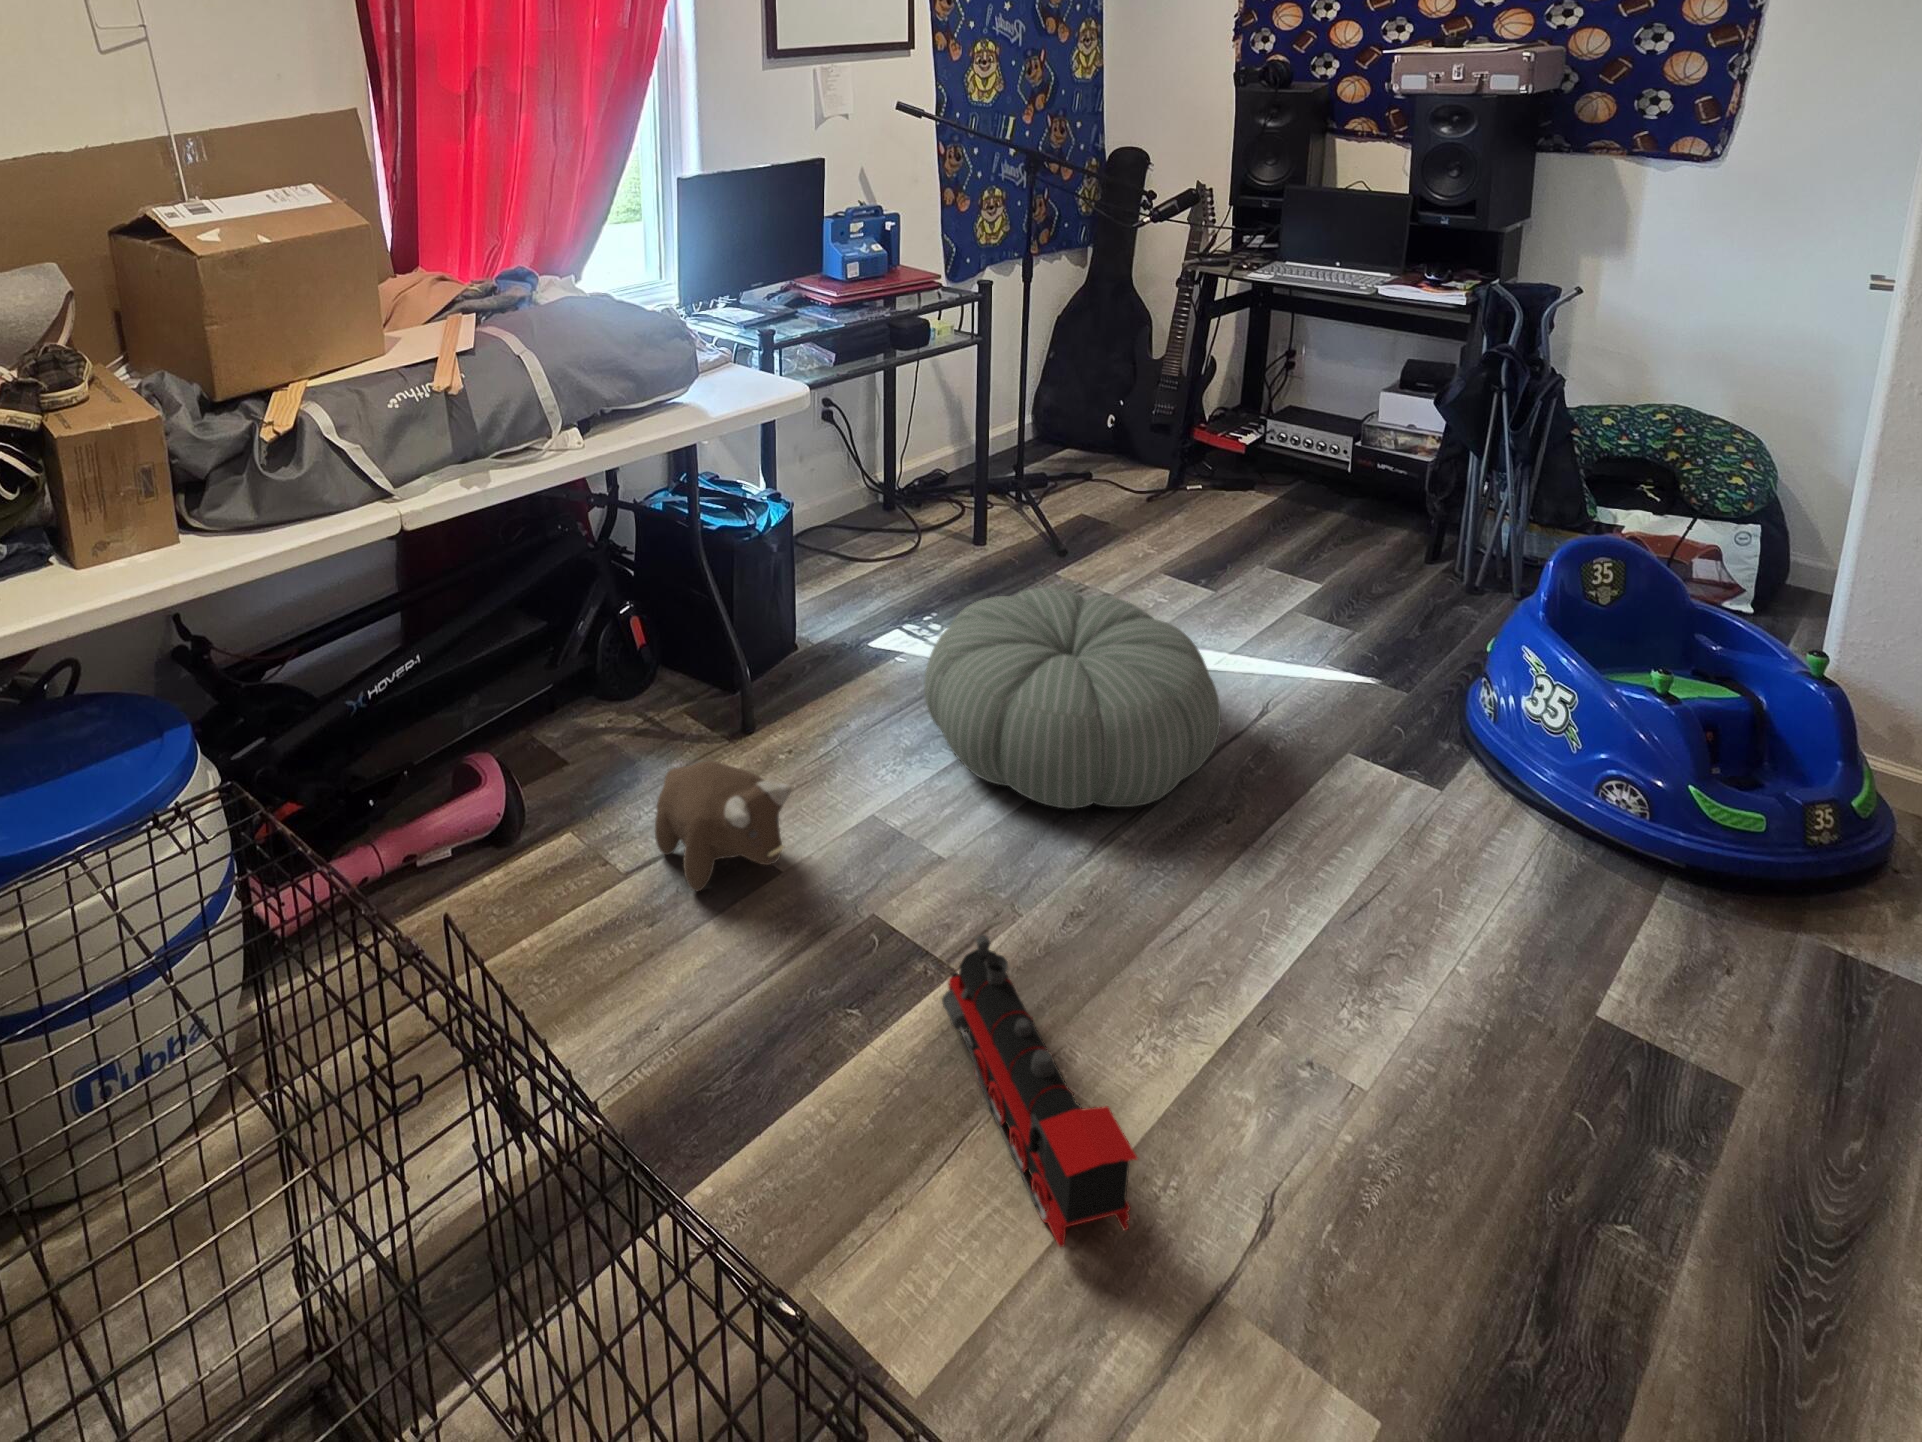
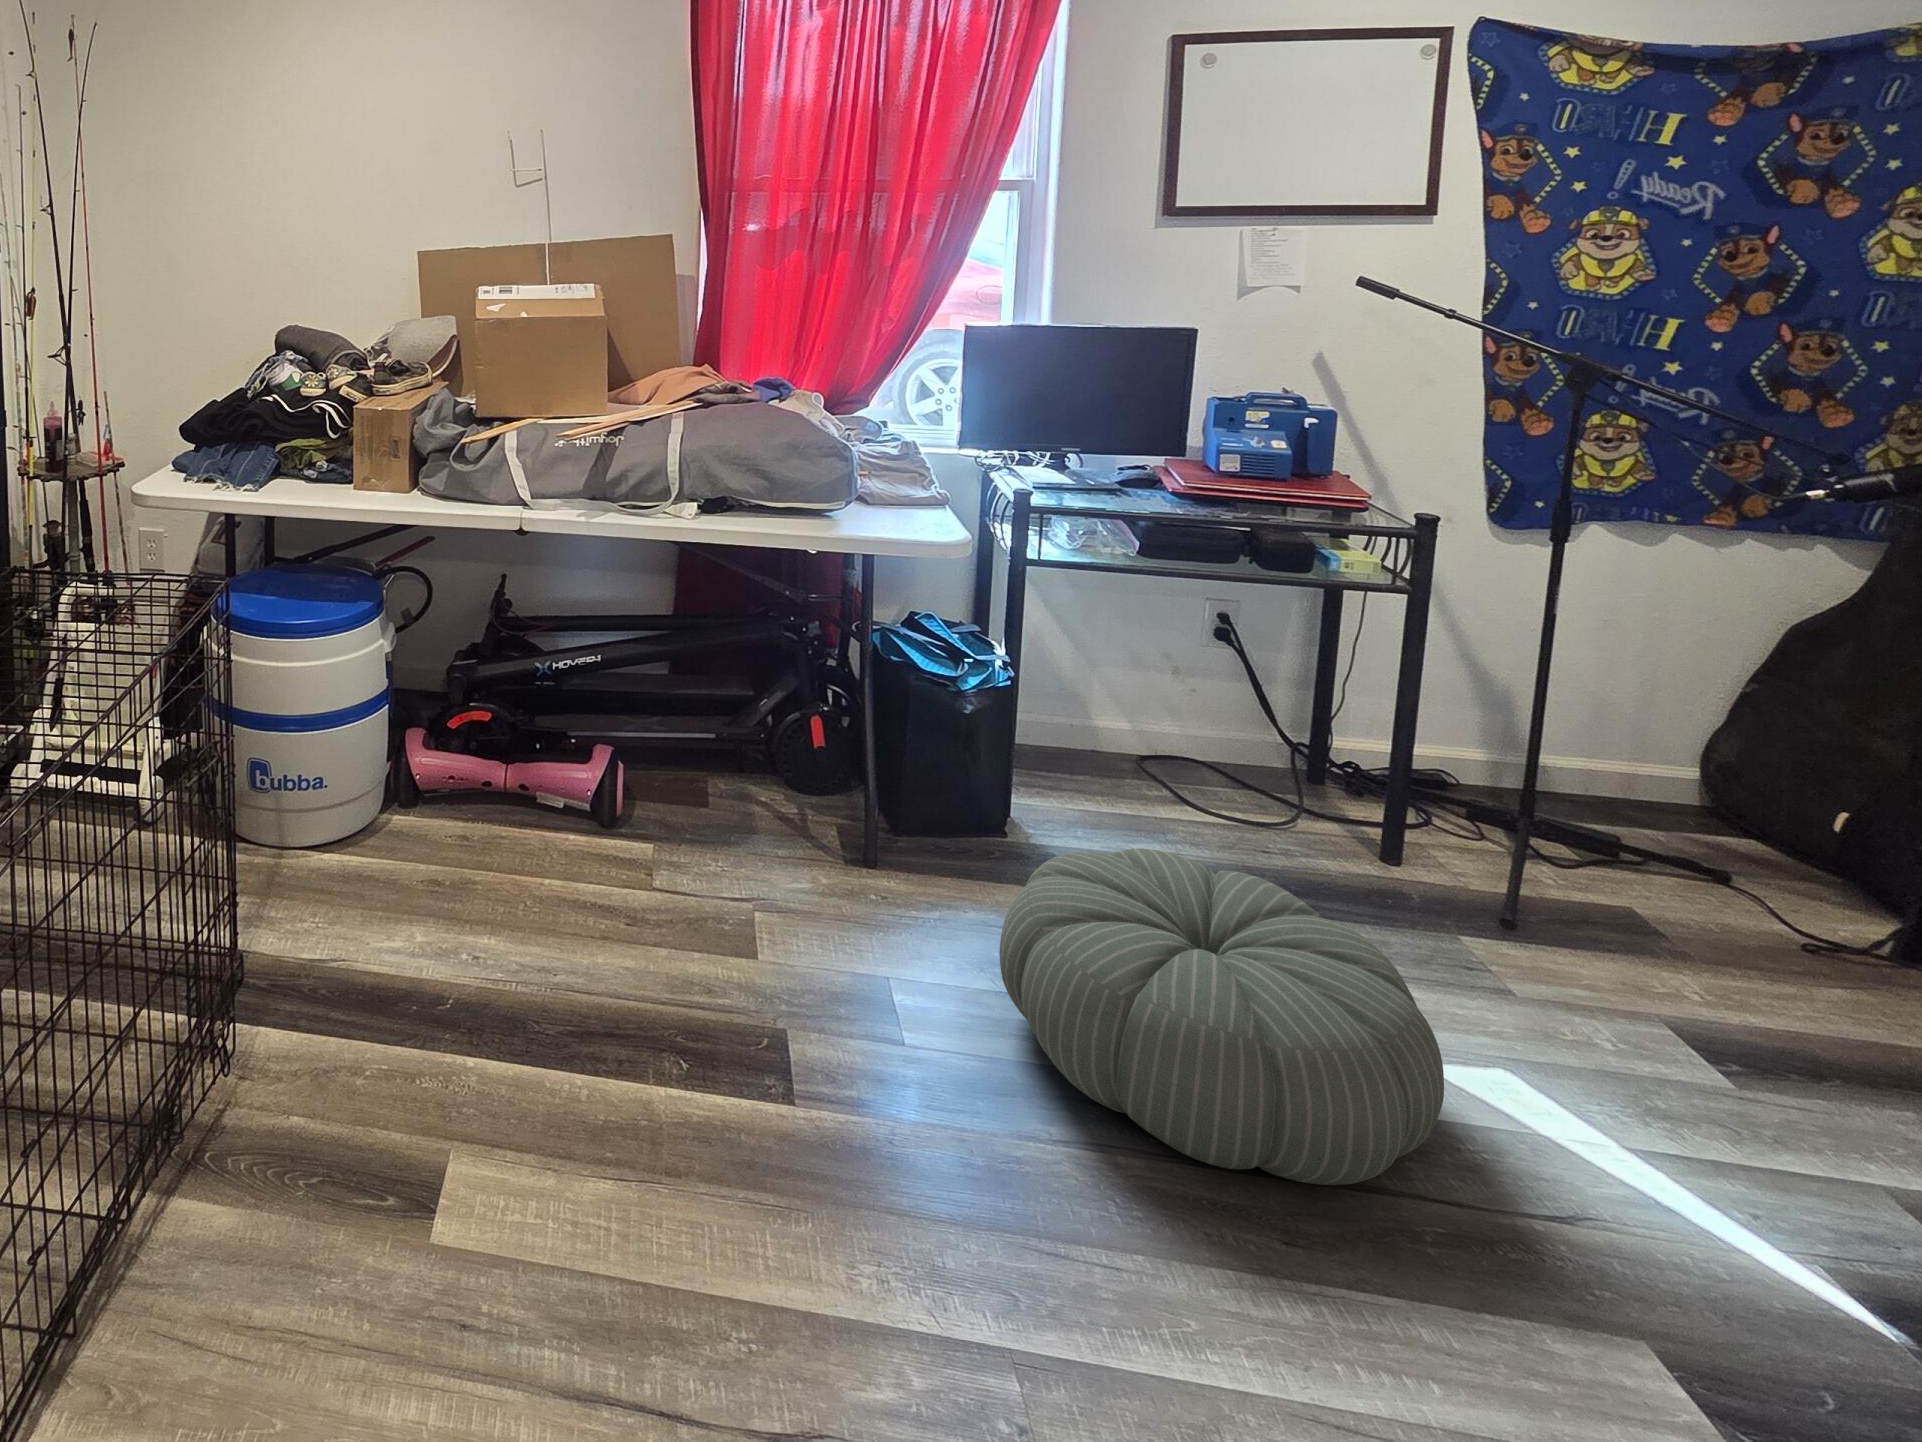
plush toy: present [655,761,792,891] -> none [666,820,771,933]
toy train: present [942,935,1138,1247] -> none [602,1049,803,1319]

